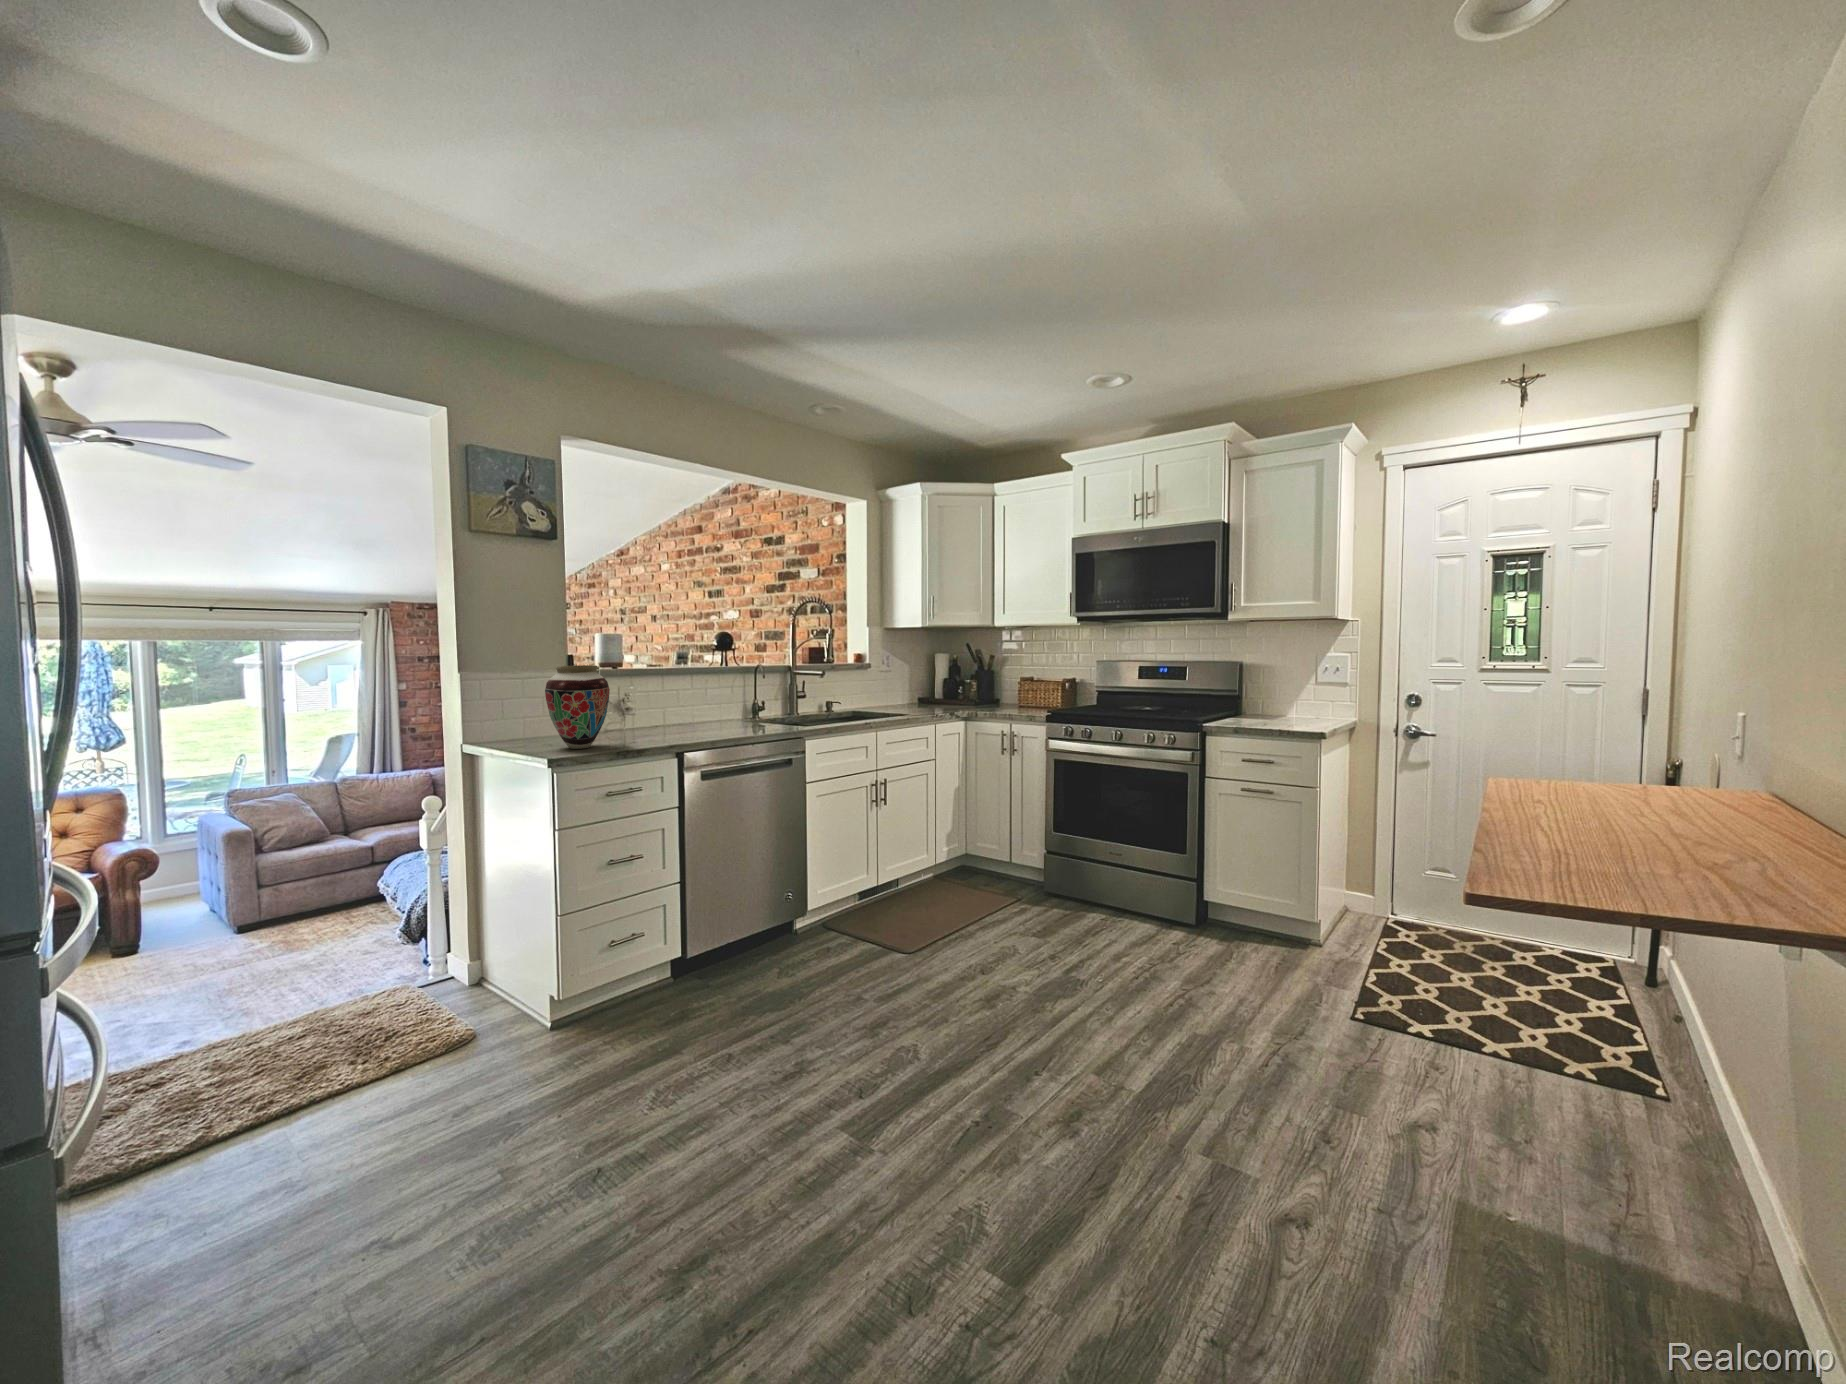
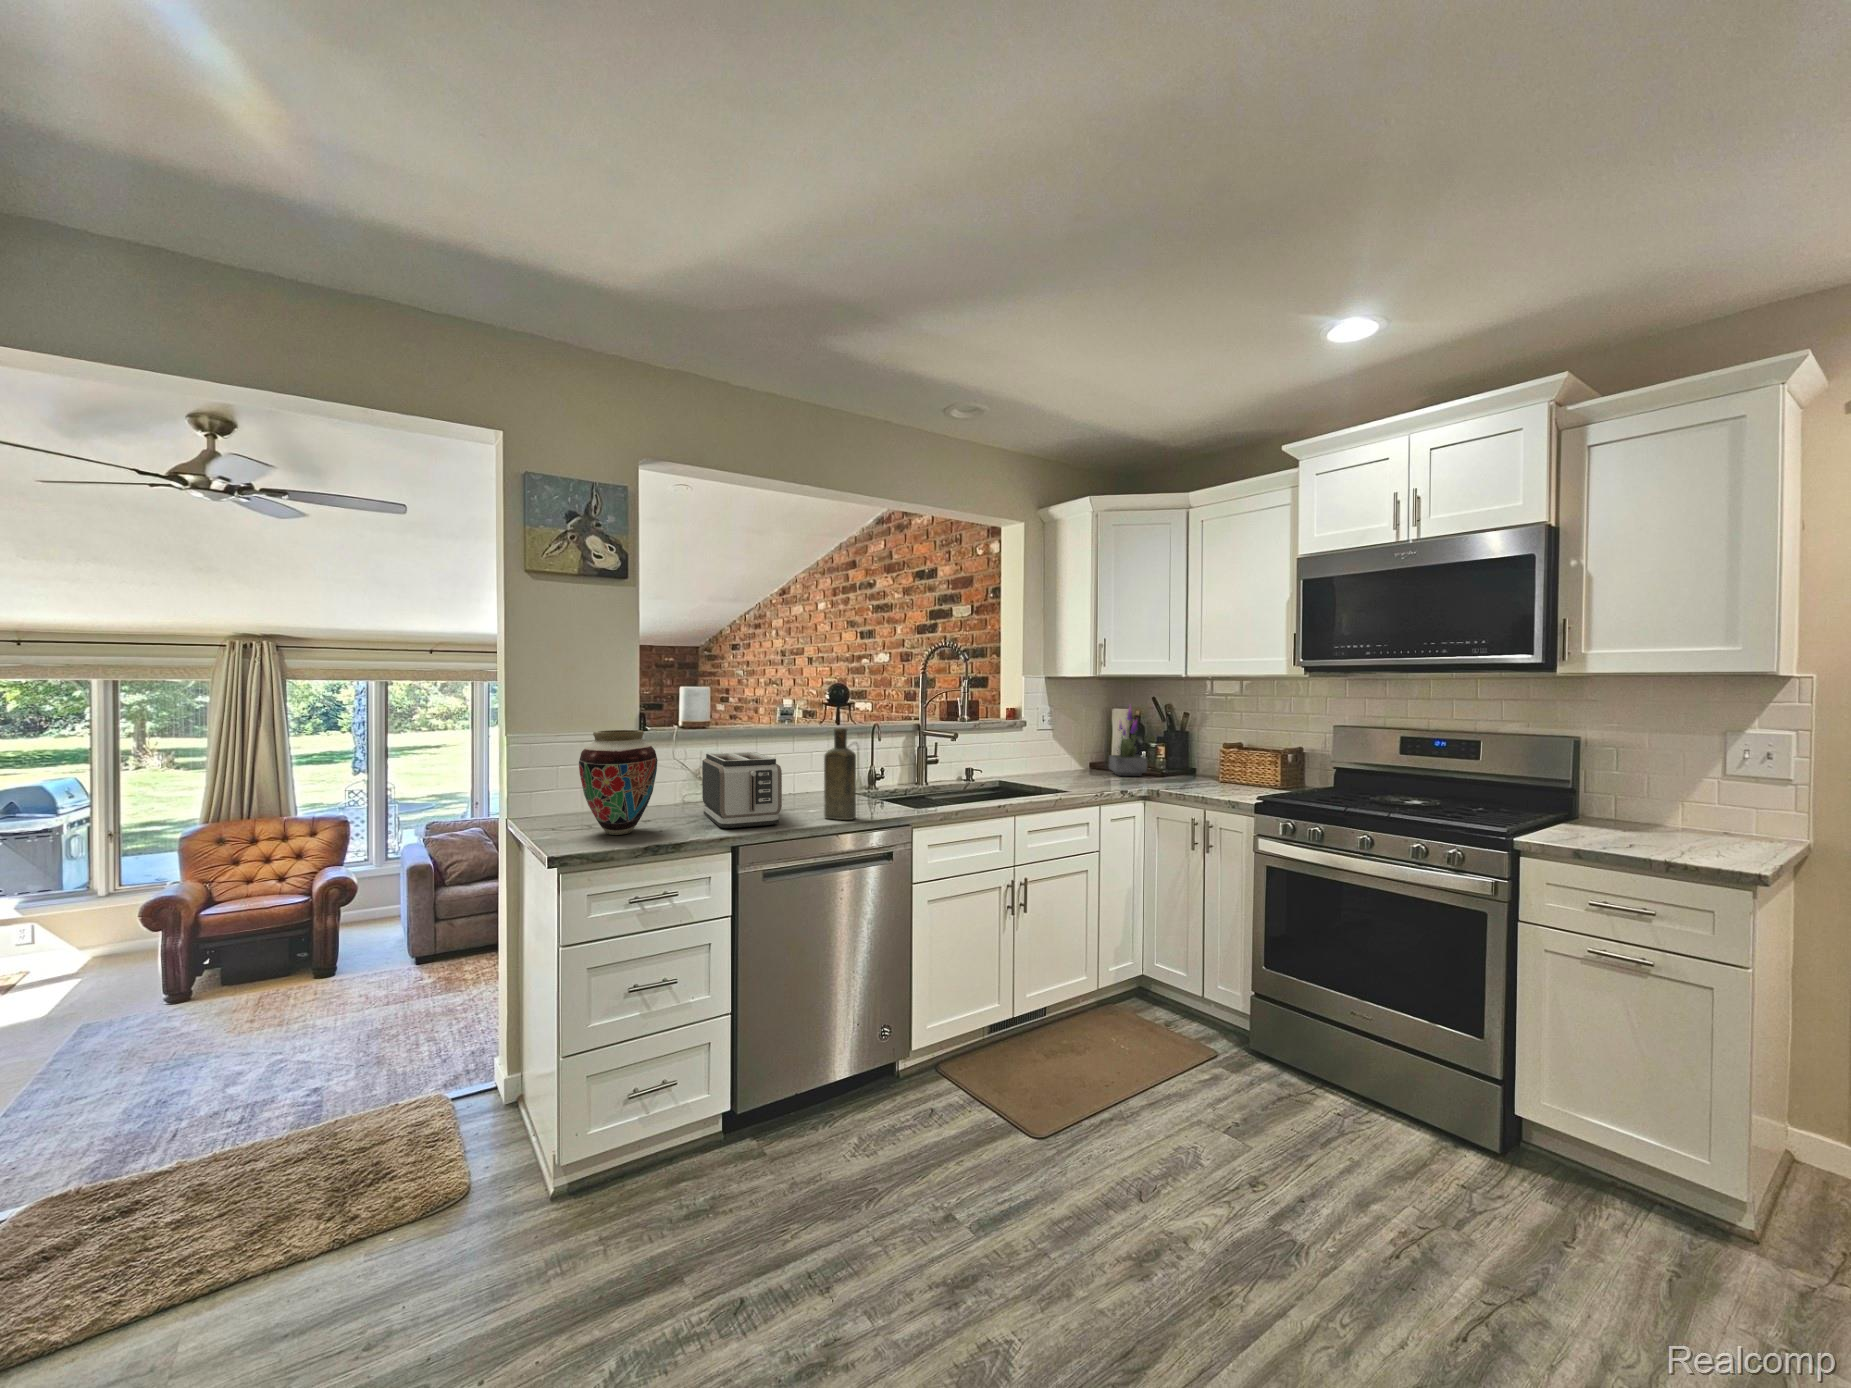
potted plant: none [934,649,964,706] -> present [1109,708,1147,776]
bottle: none [735,664,762,735] -> present [824,728,856,820]
toaster: none [631,685,707,742] -> present [702,752,782,828]

